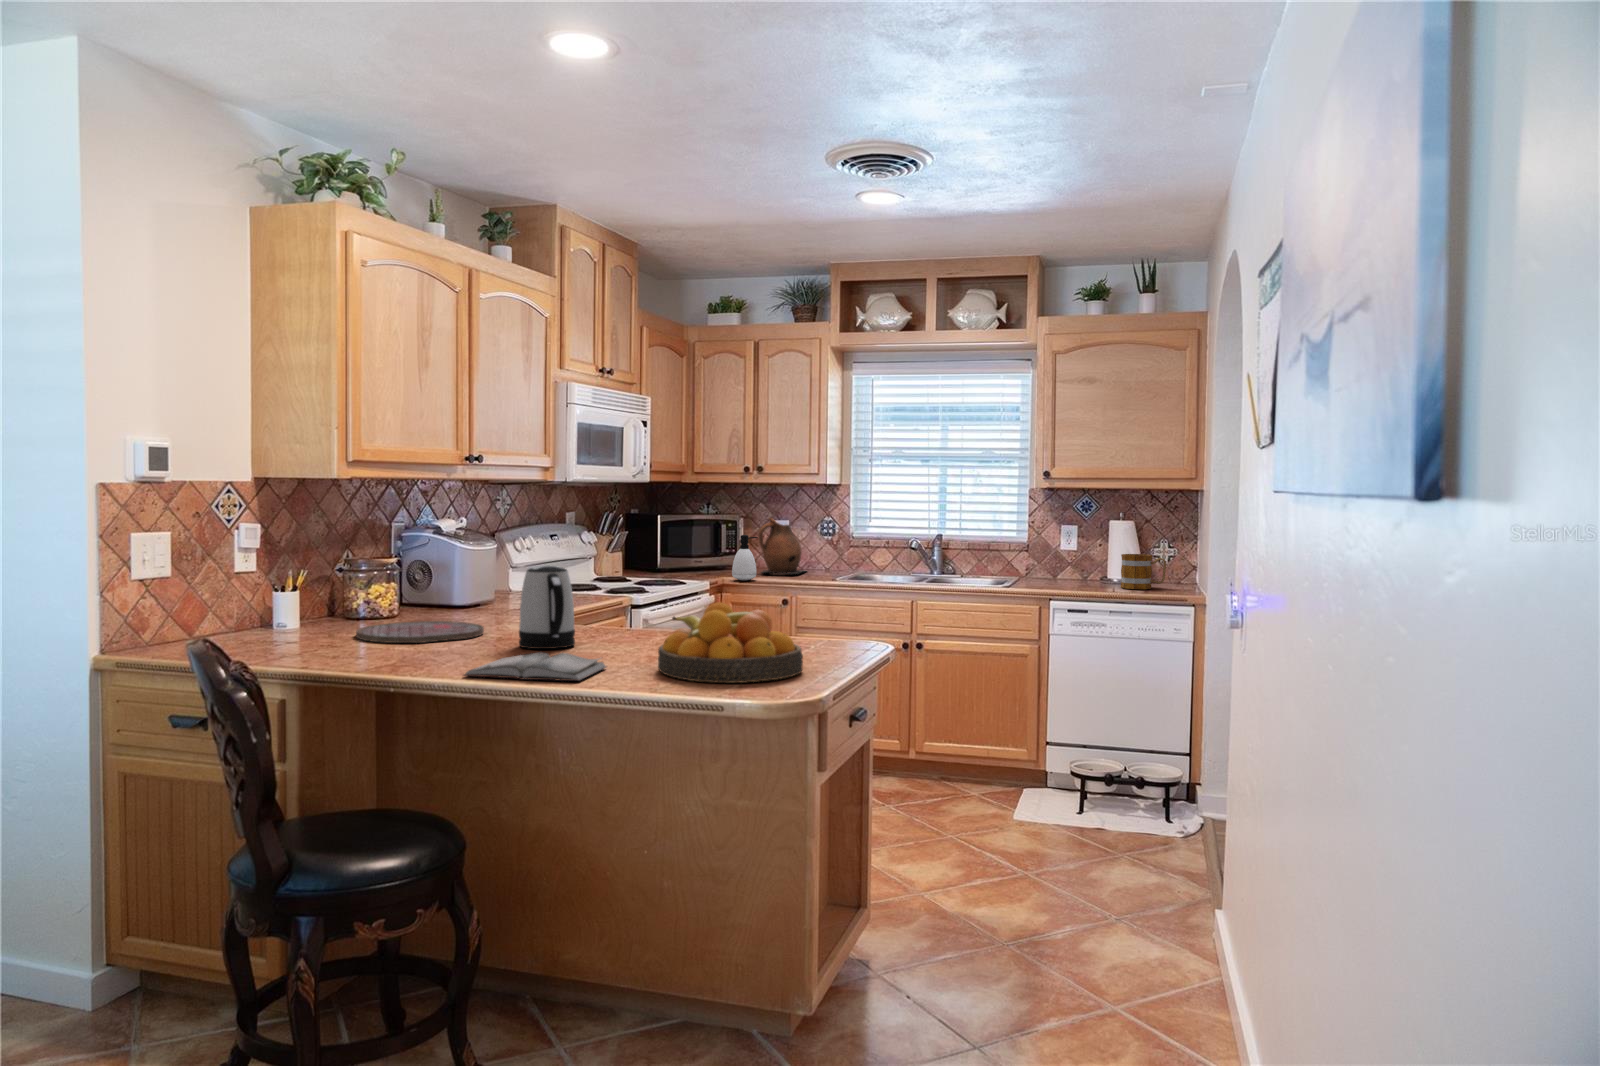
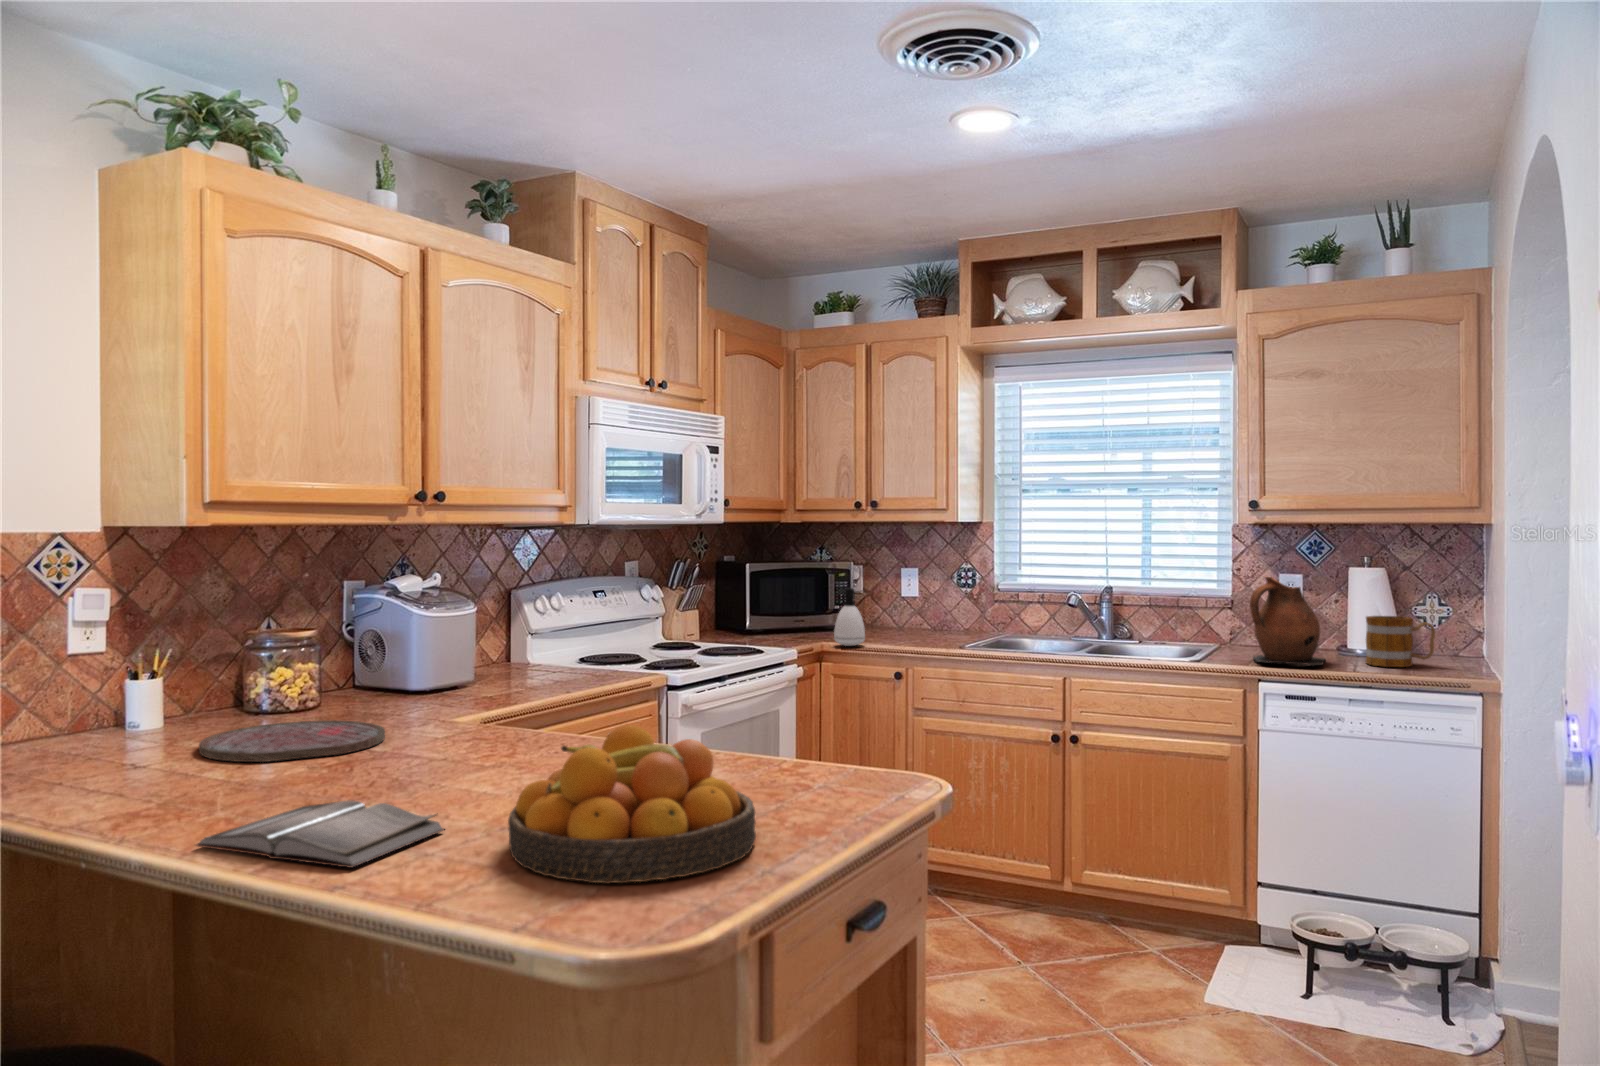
ceramic pitcher: present [758,518,803,574] -> present [1250,576,1325,666]
kettle: present [519,565,575,649] -> none [384,653,471,781]

